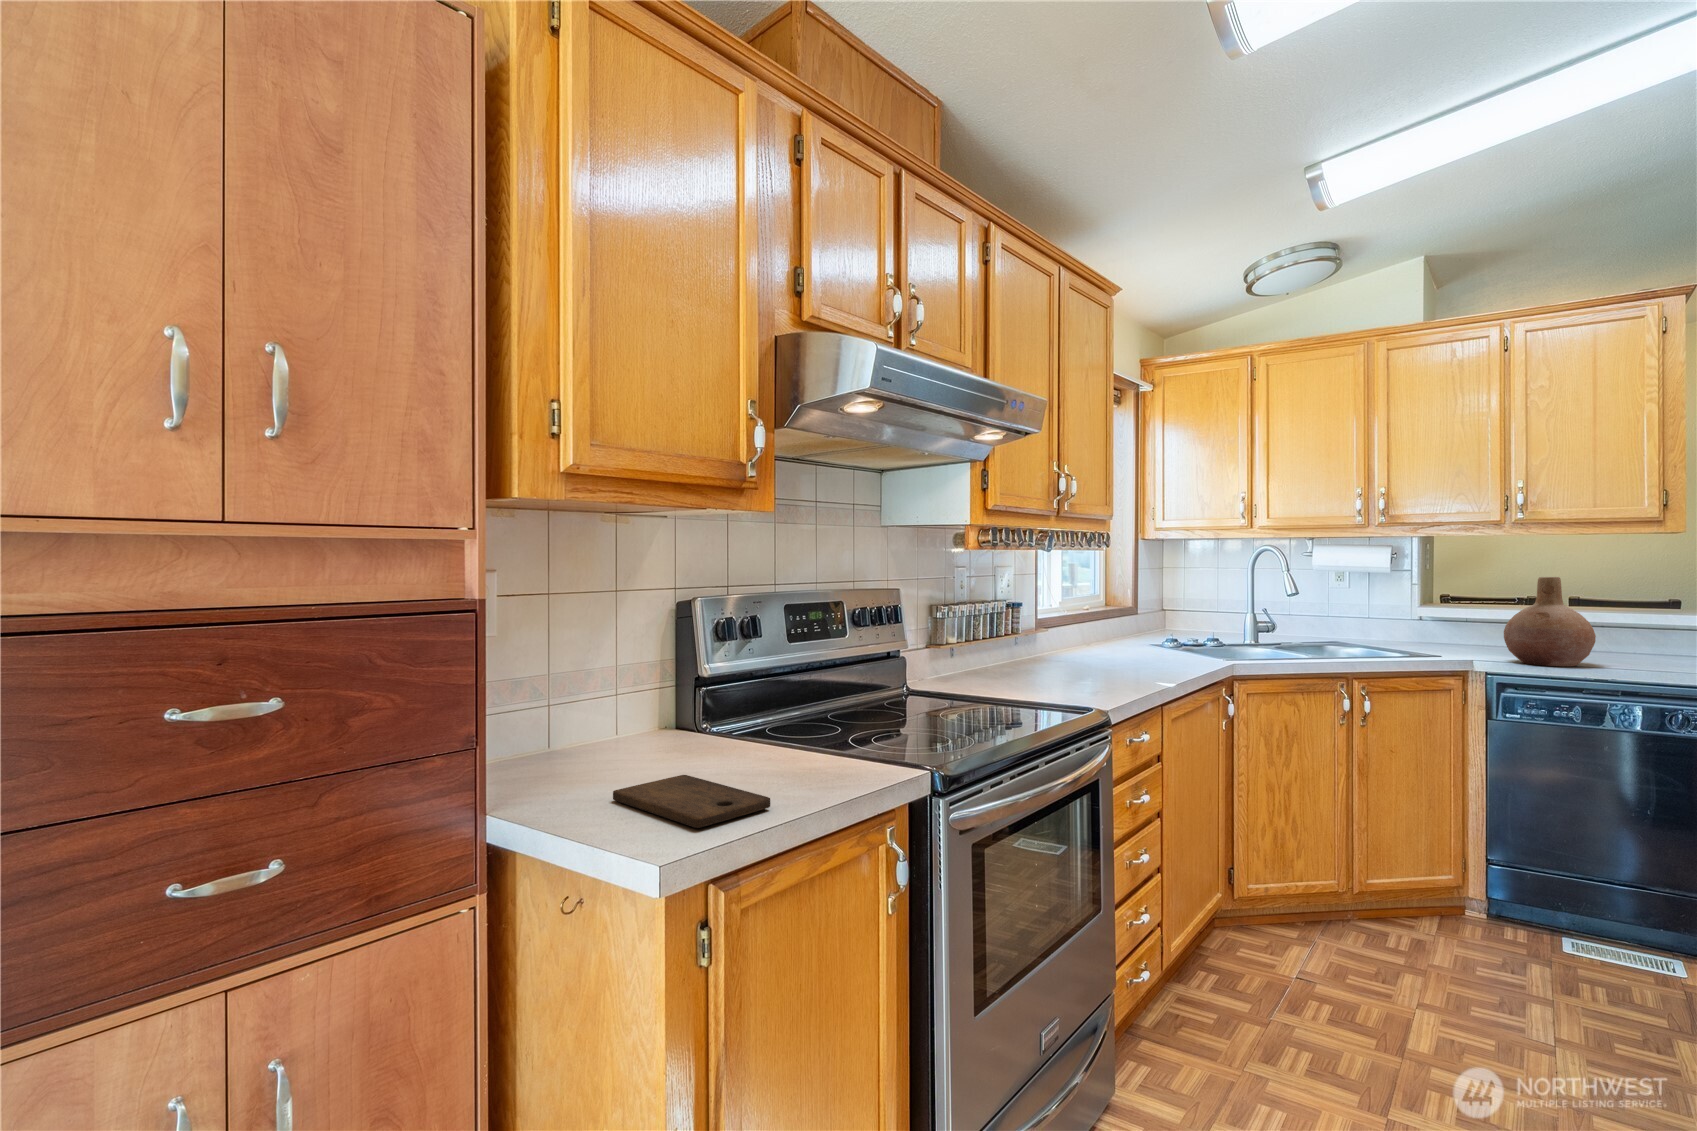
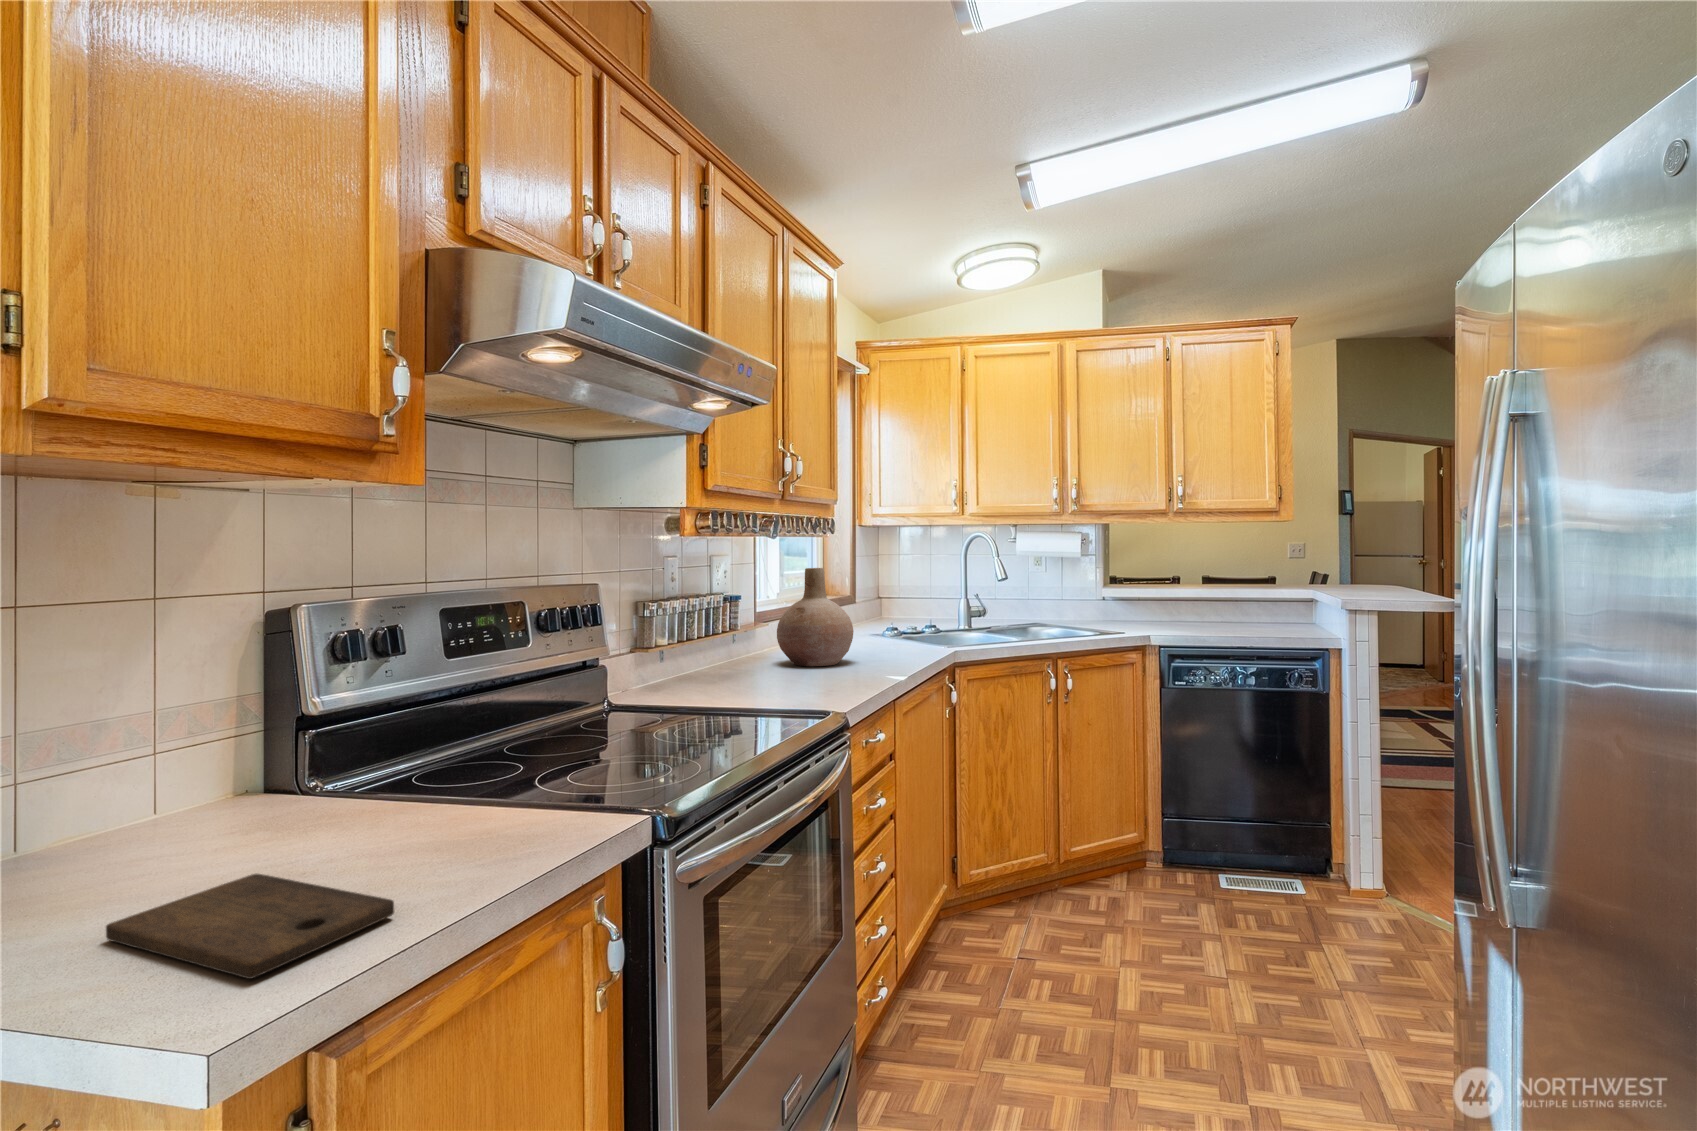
vase: present [1504,577,1596,666] -> present [777,568,853,666]

